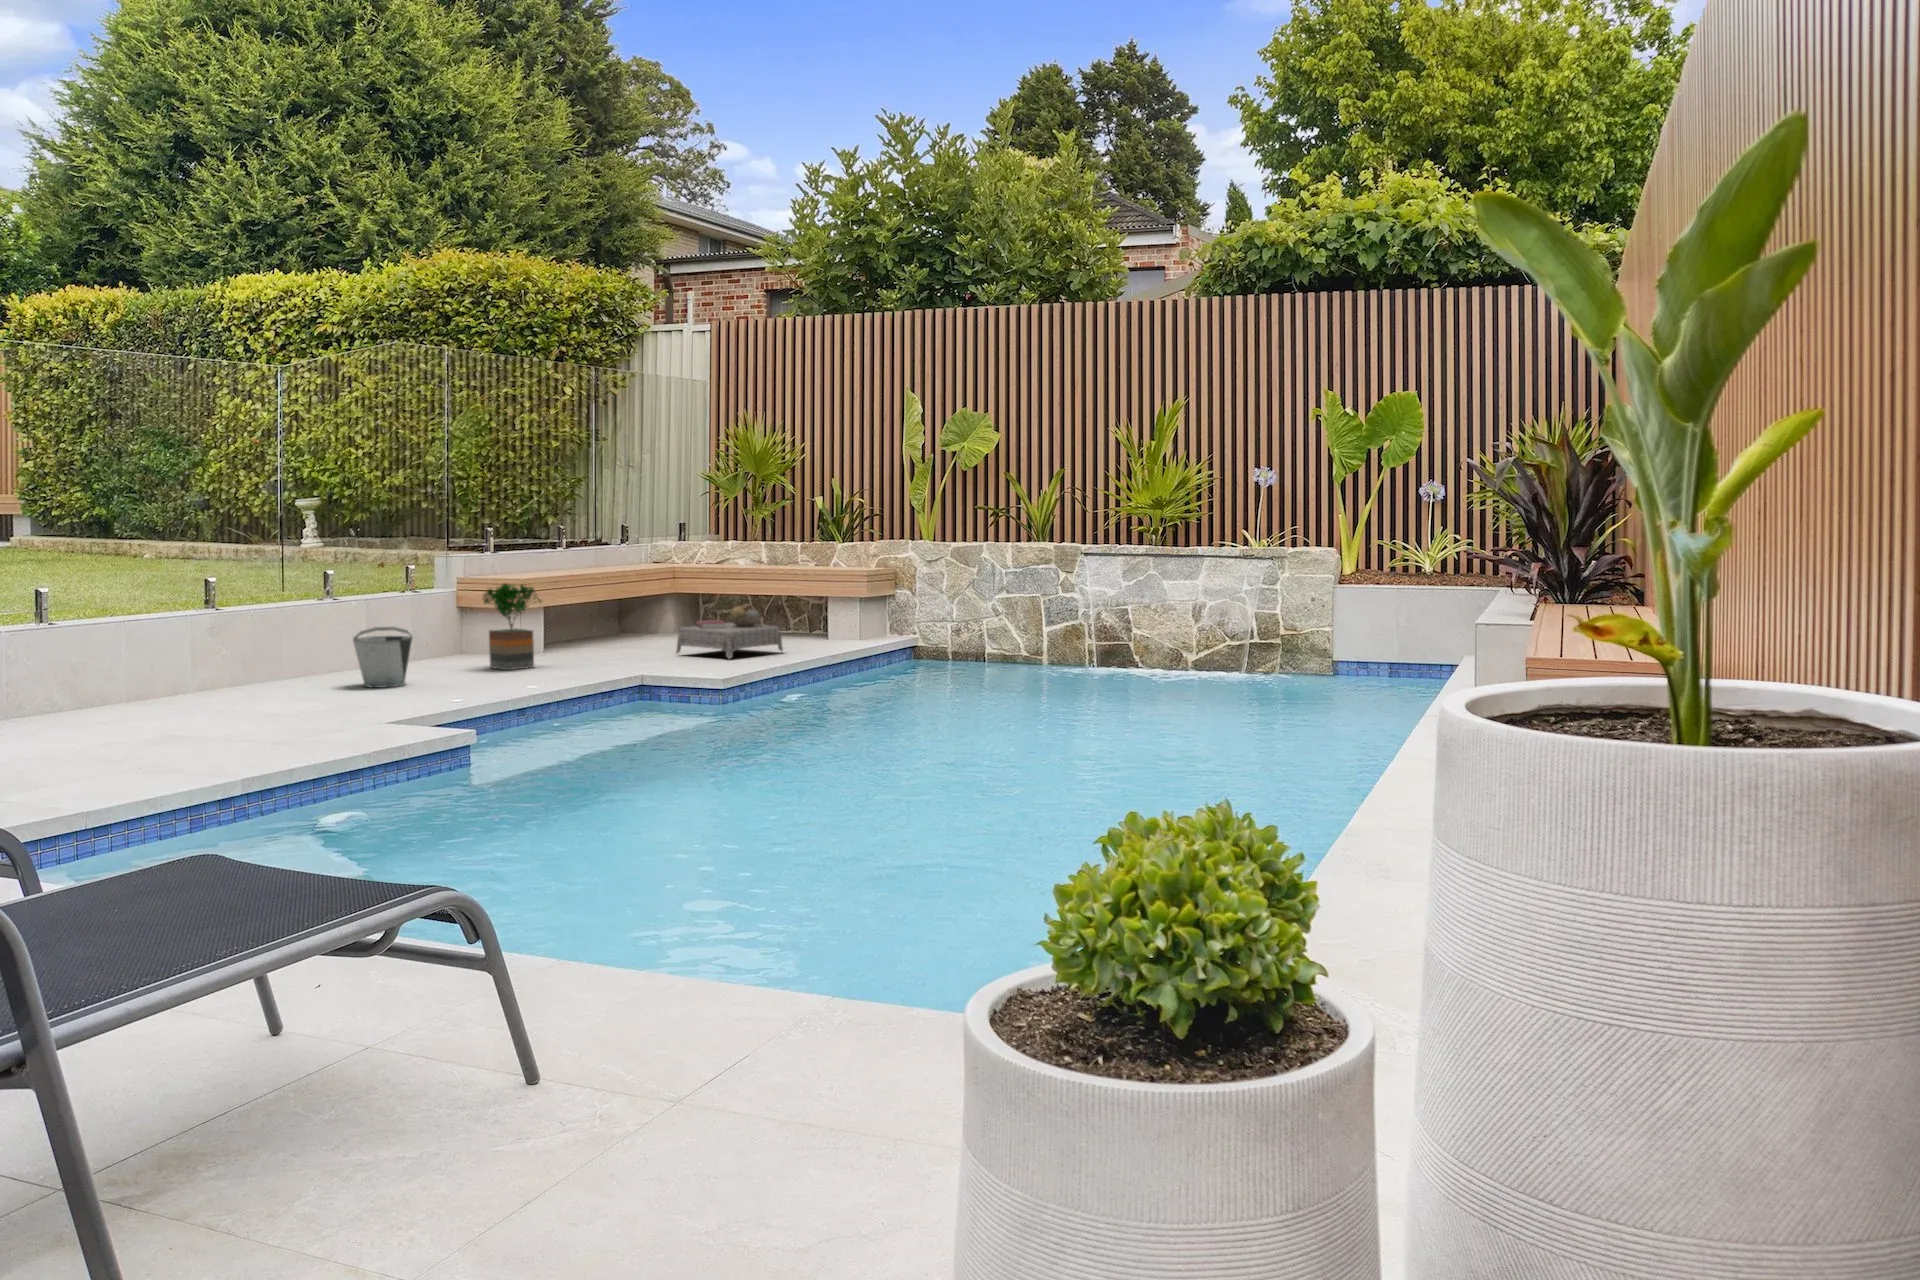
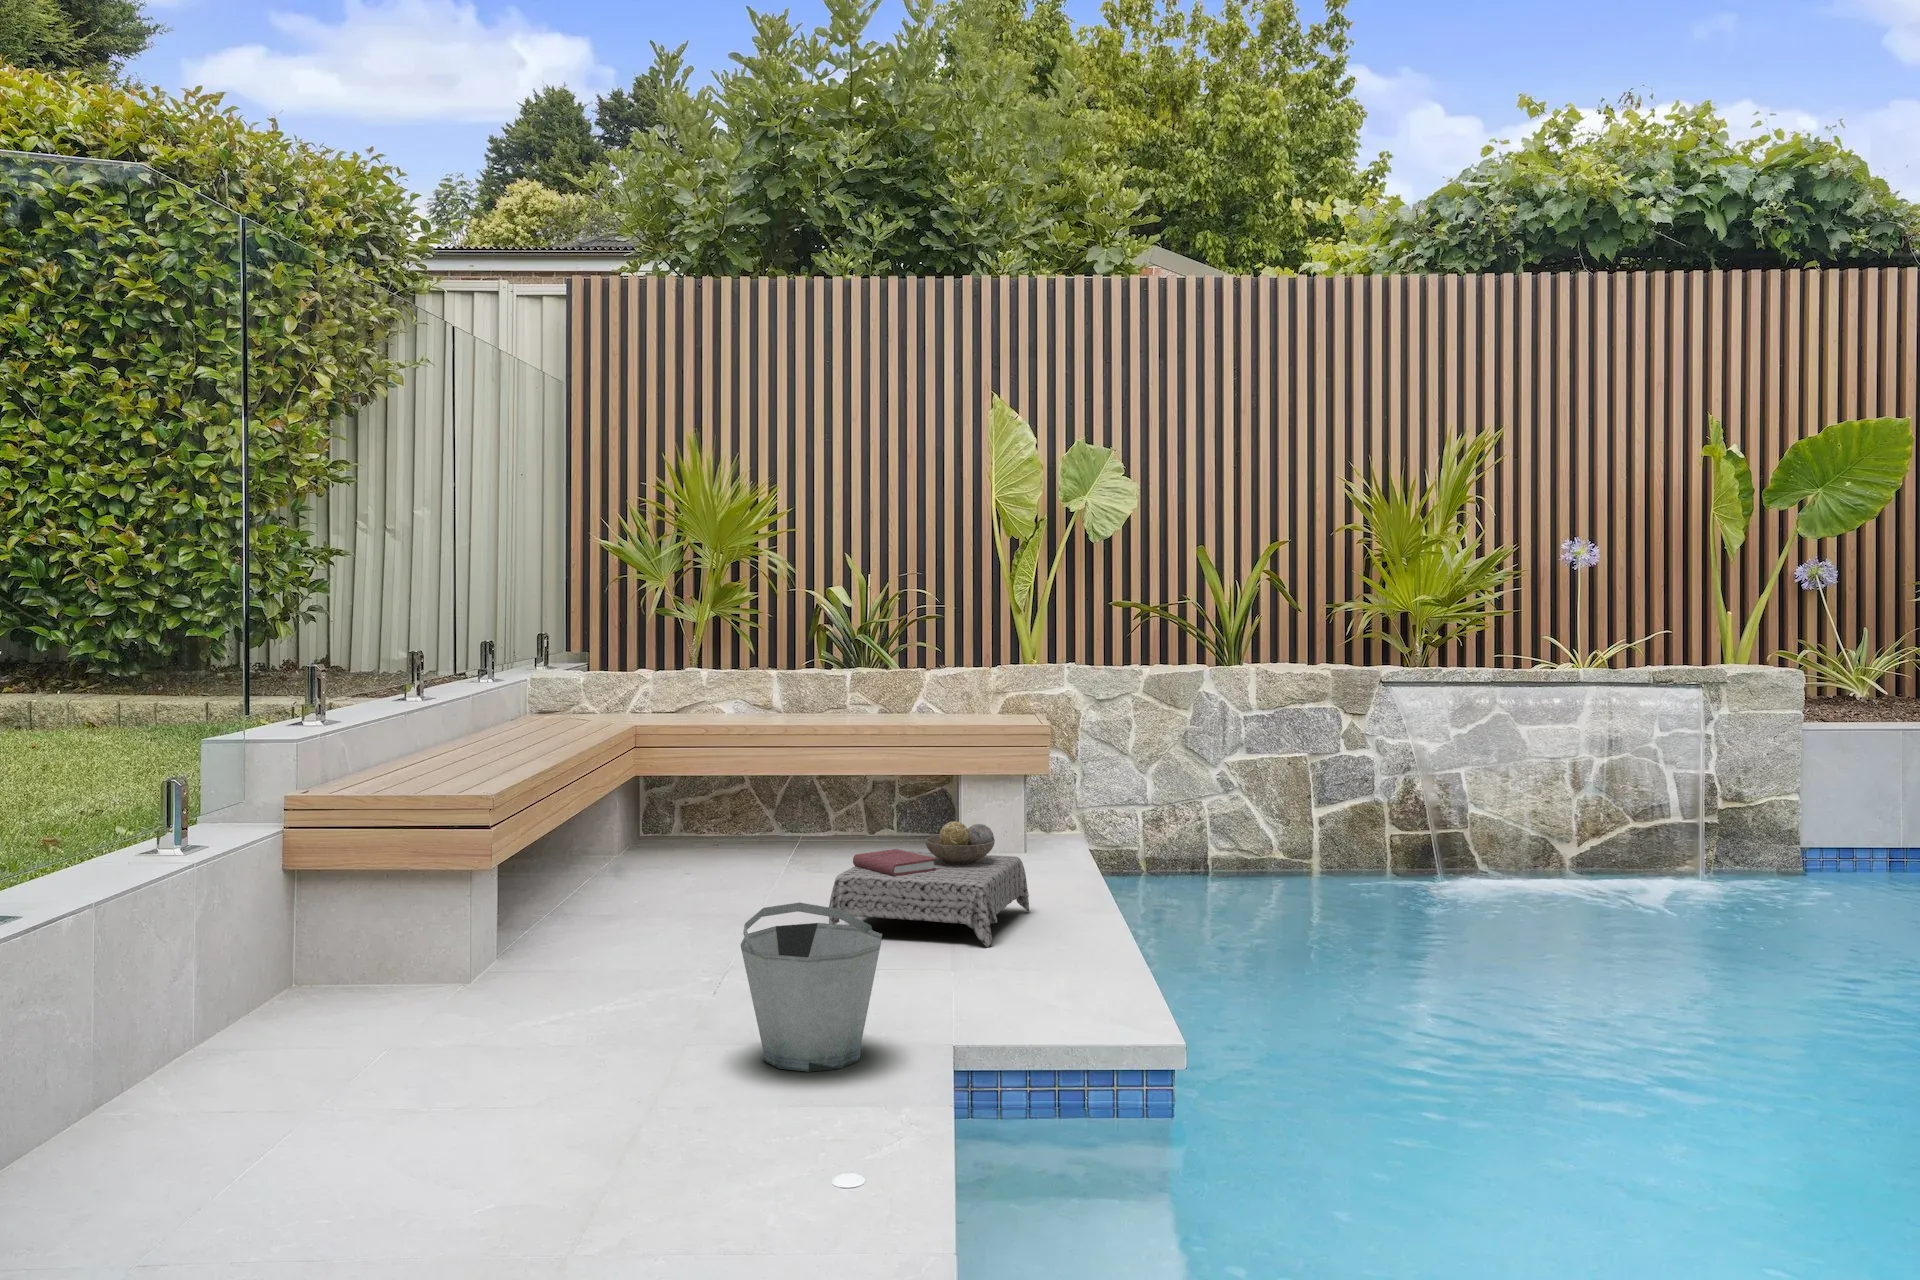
potted tree: present [482,583,541,670] -> none [474,809,625,1046]
bucket: present [353,627,412,688] -> present [741,903,882,1072]

